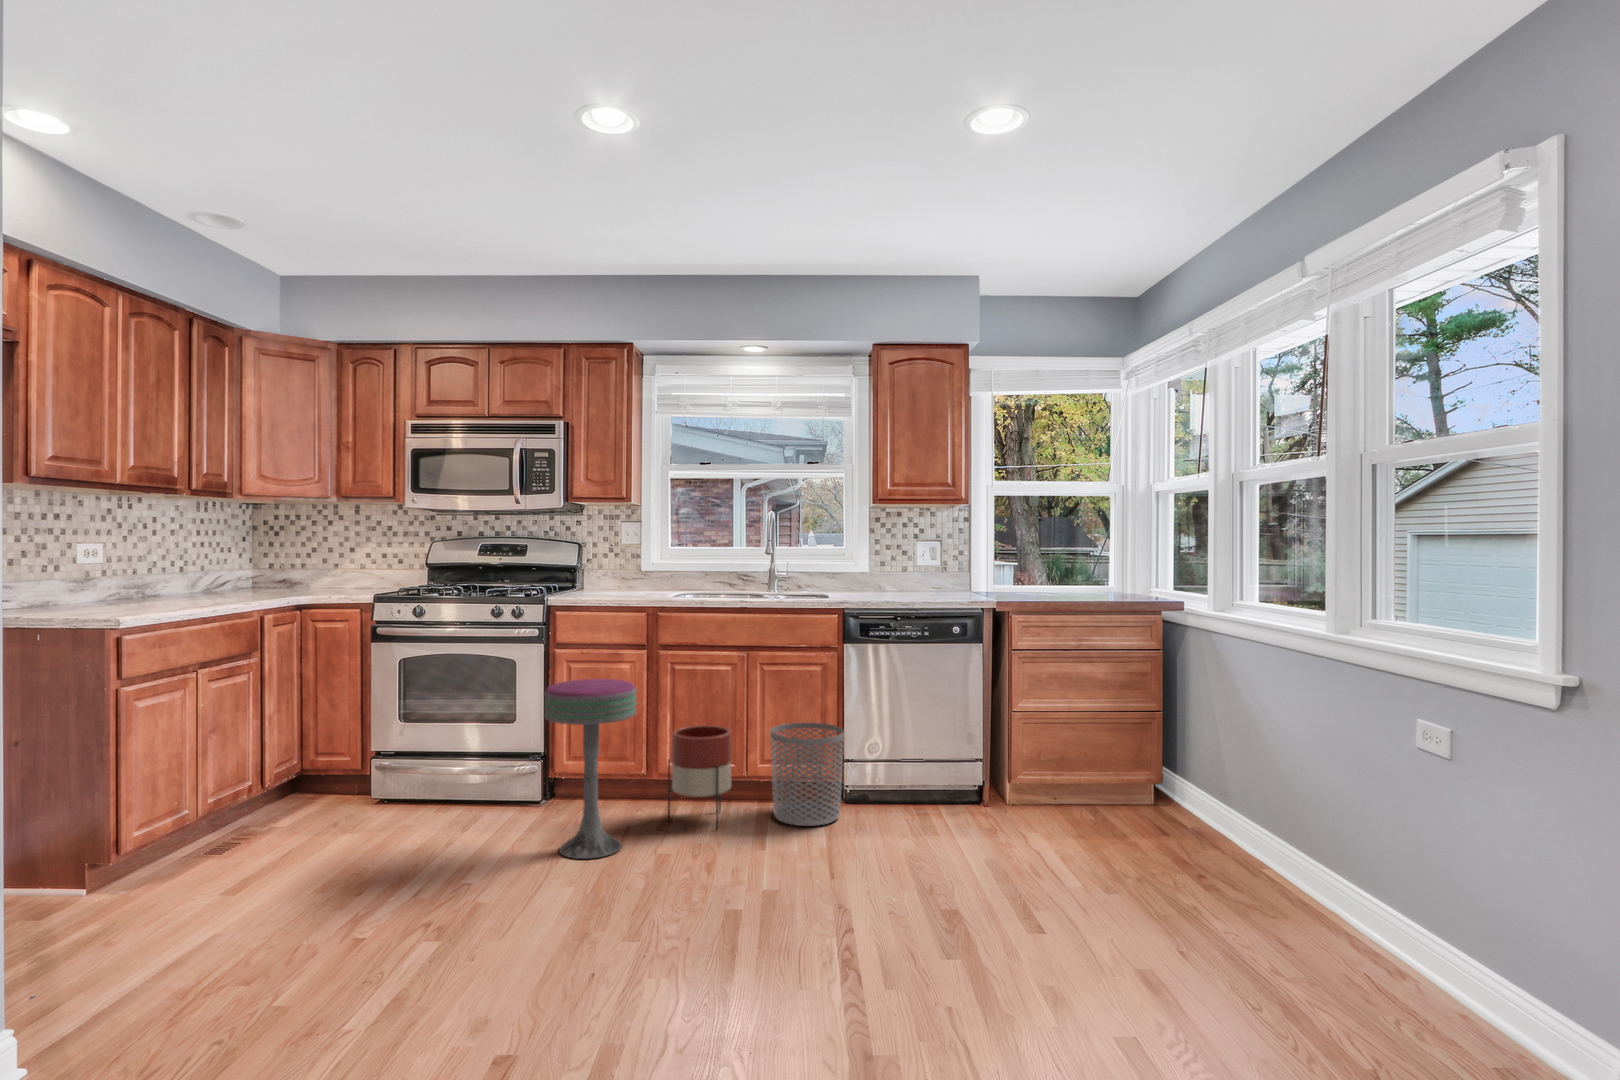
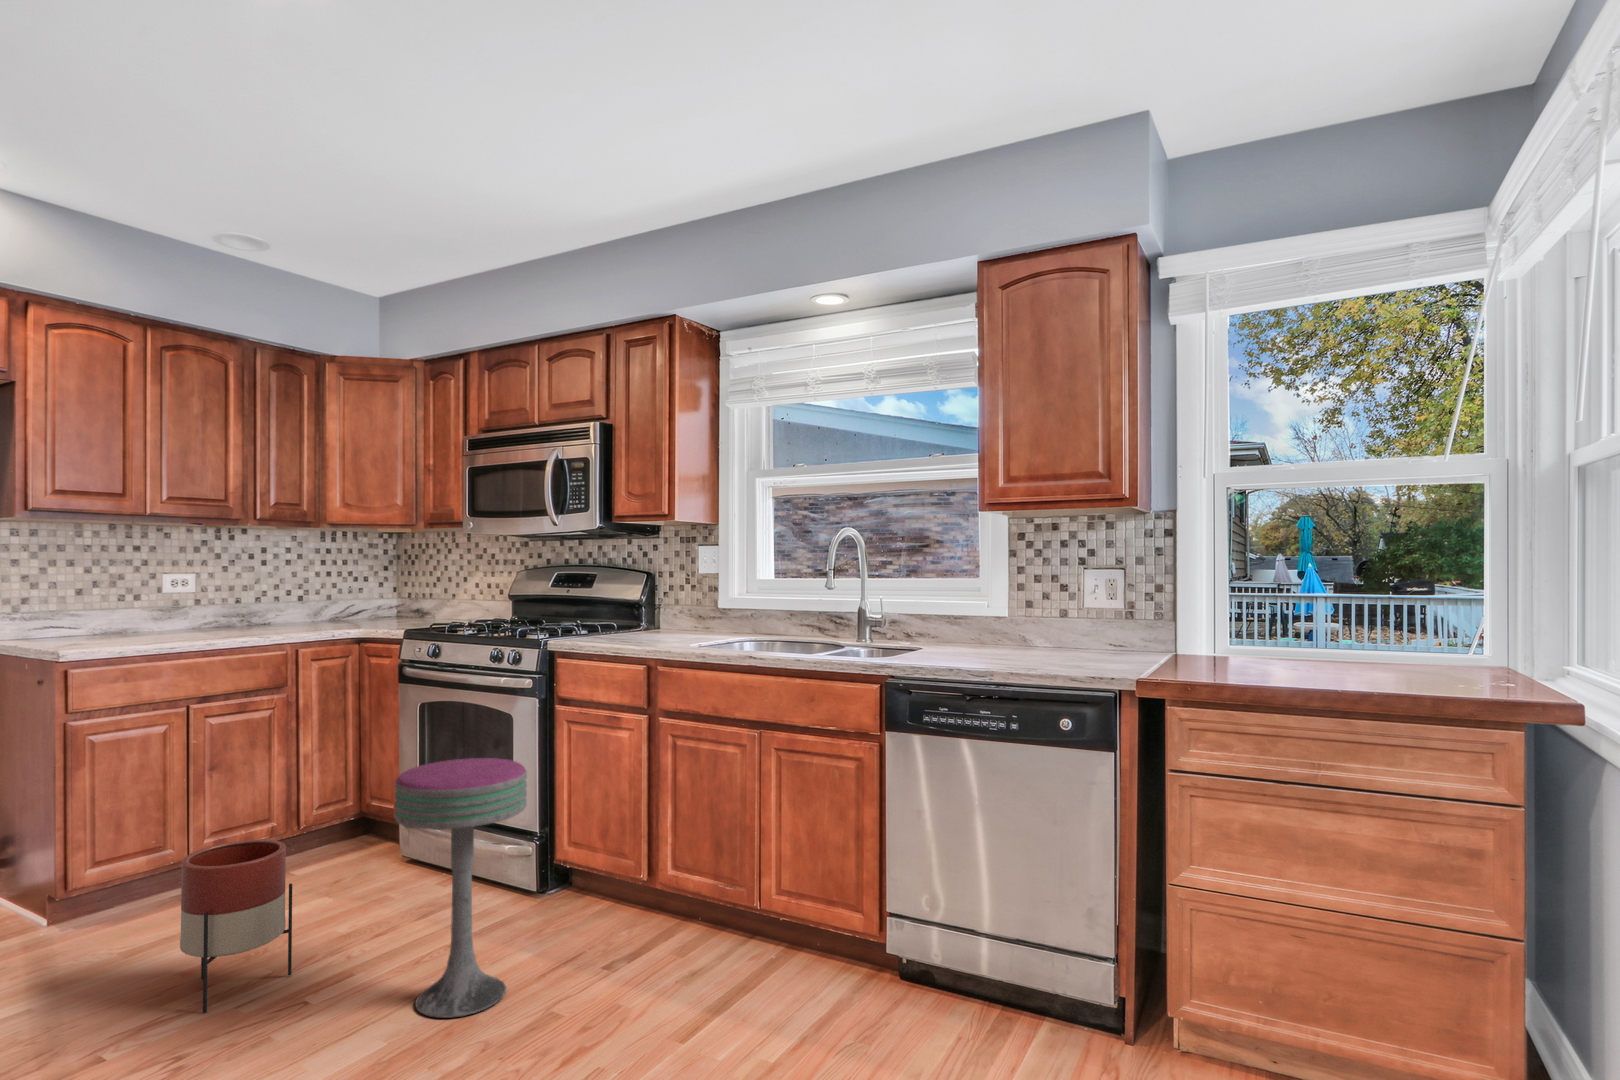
waste bin: present [770,722,844,826] -> none [738,849,854,1030]
planter: present [668,725,731,829] -> present [180,839,292,1013]

